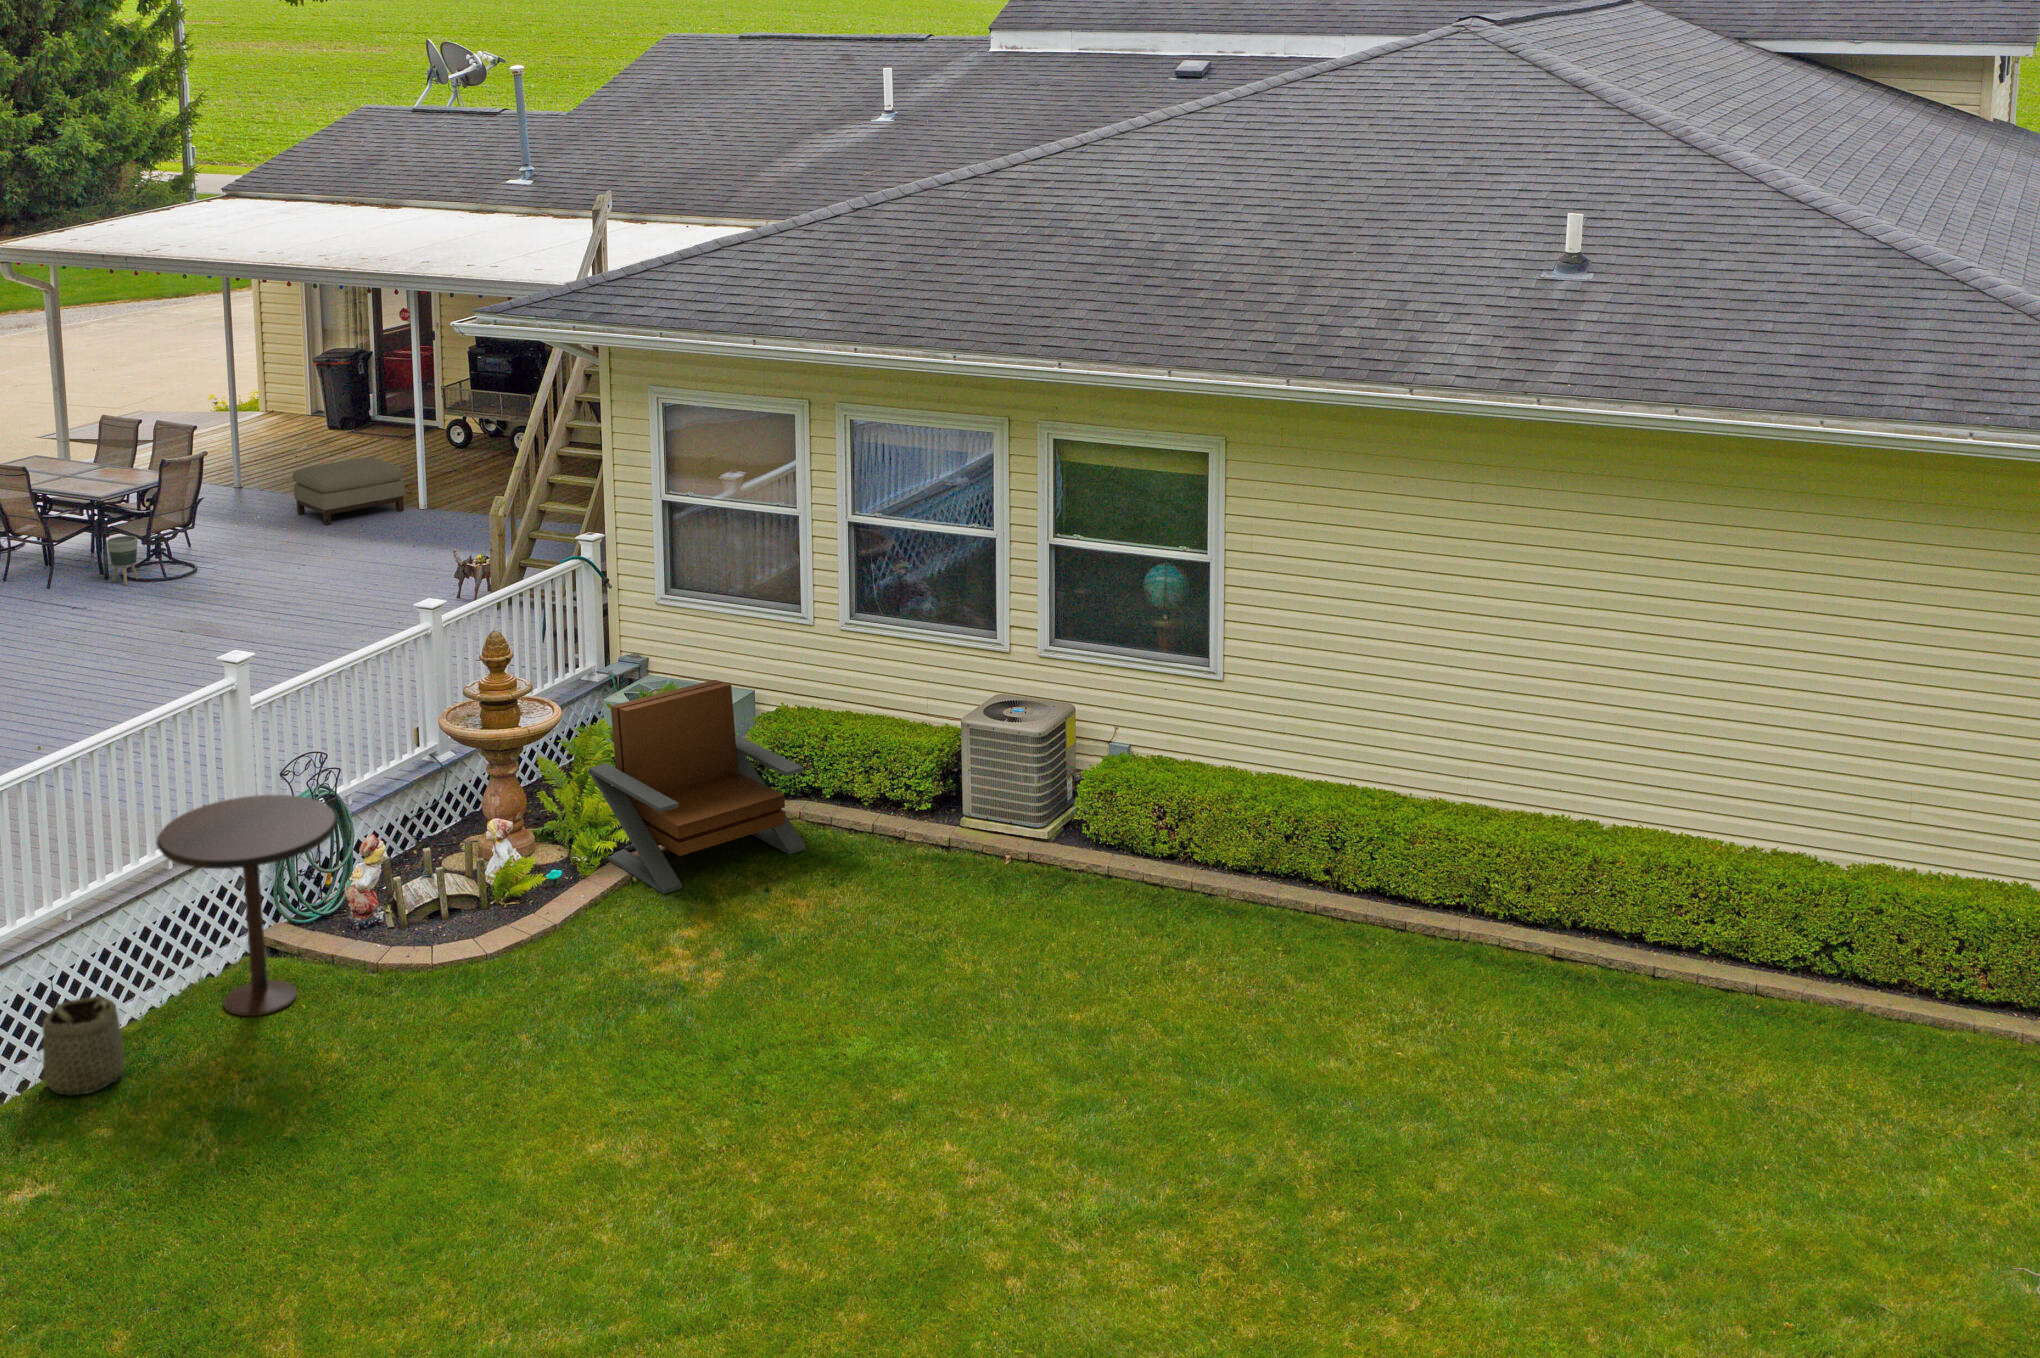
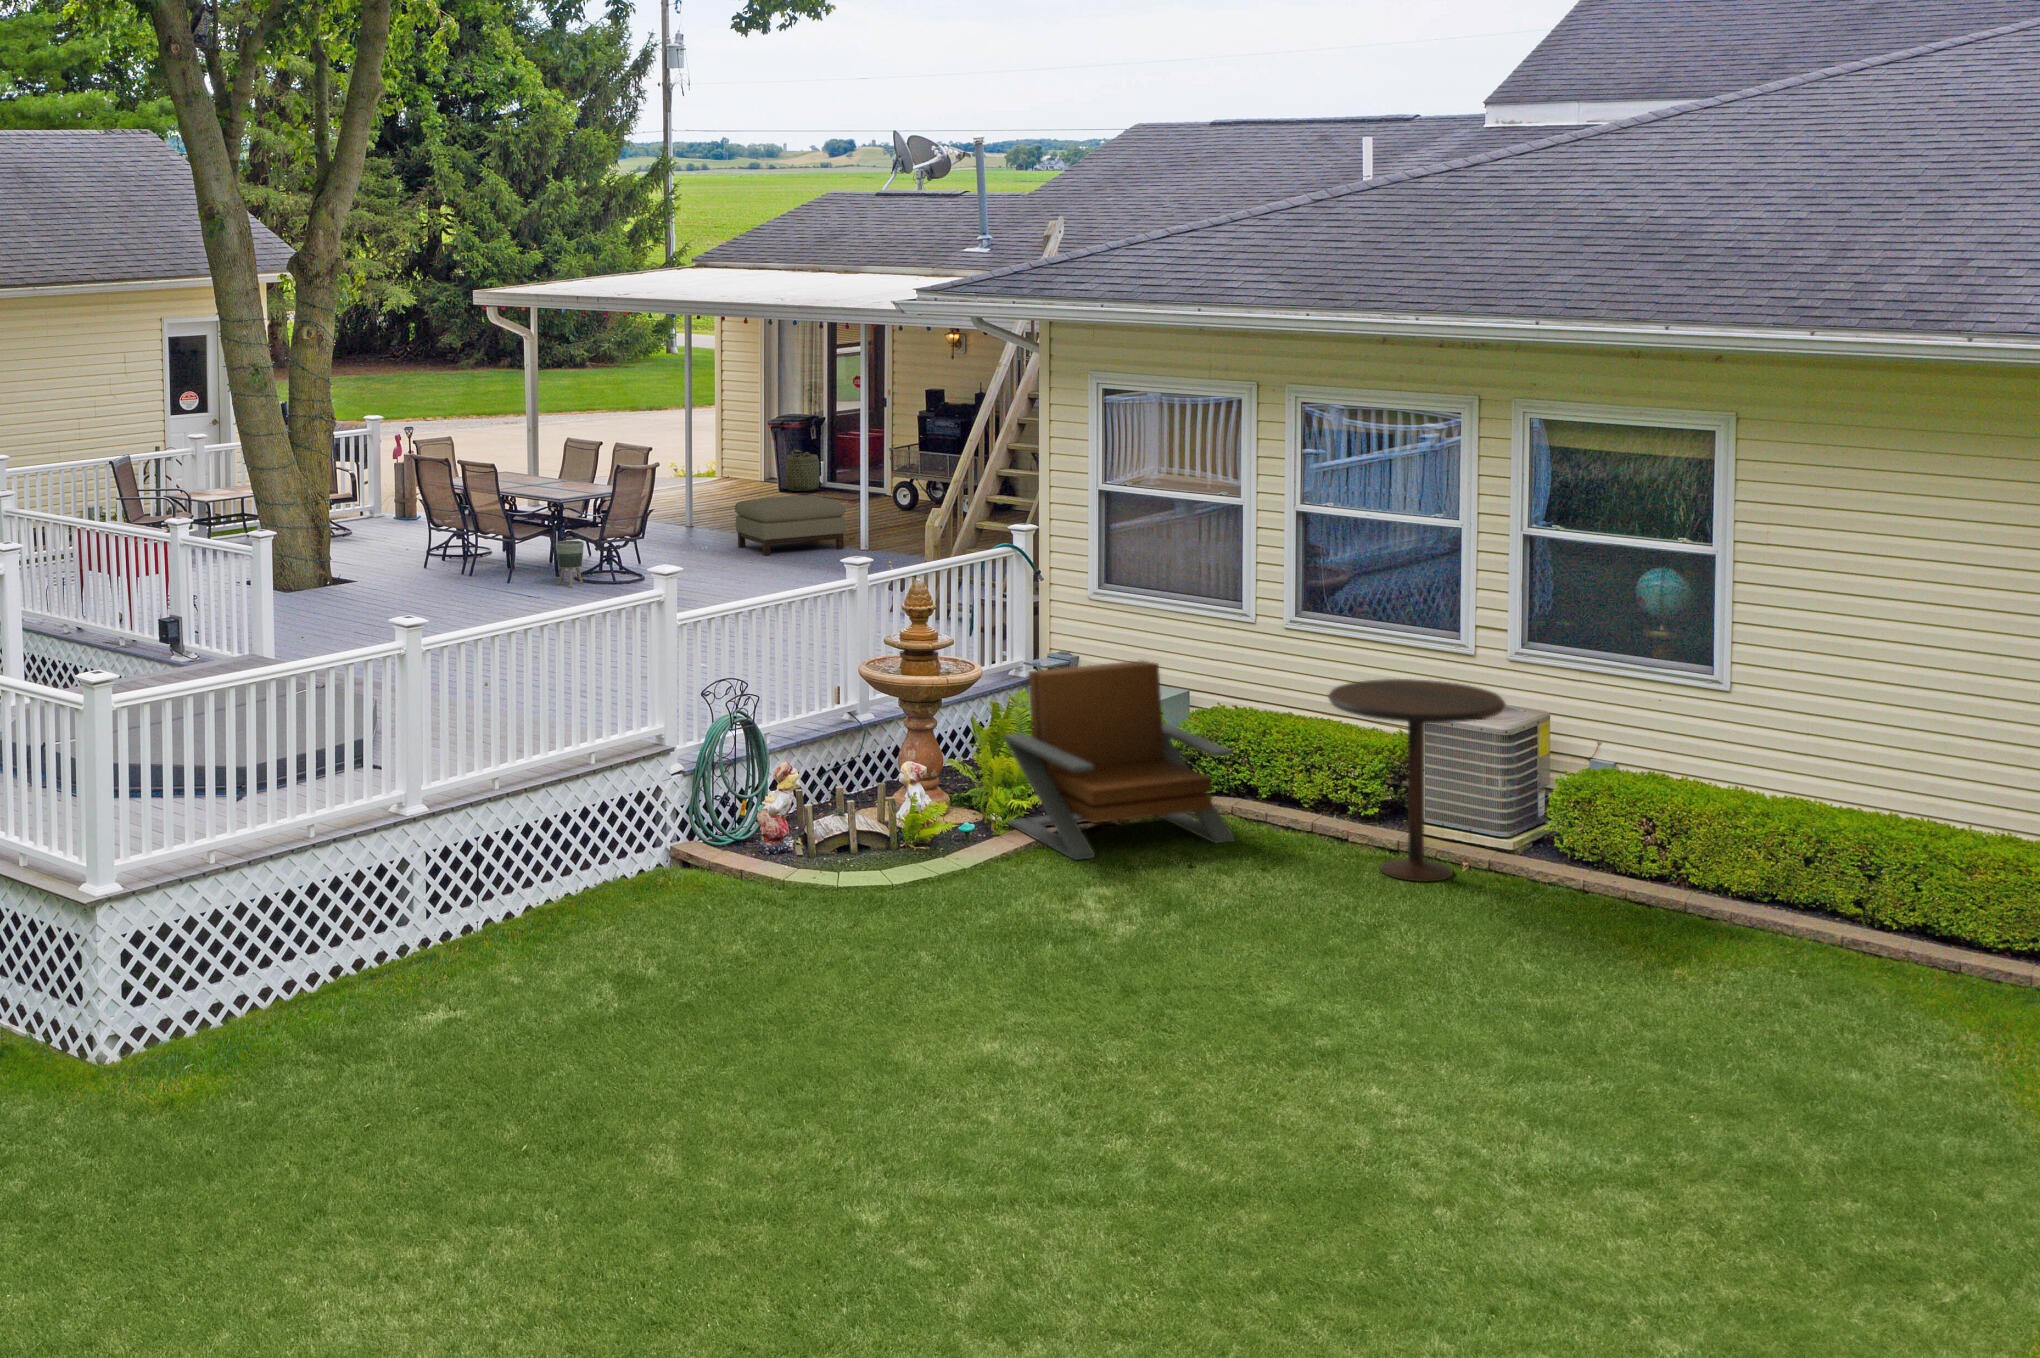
pedestal table: present [157,795,338,1016] -> present [1328,679,1505,882]
basket: present [42,997,123,1095] -> present [785,450,820,491]

